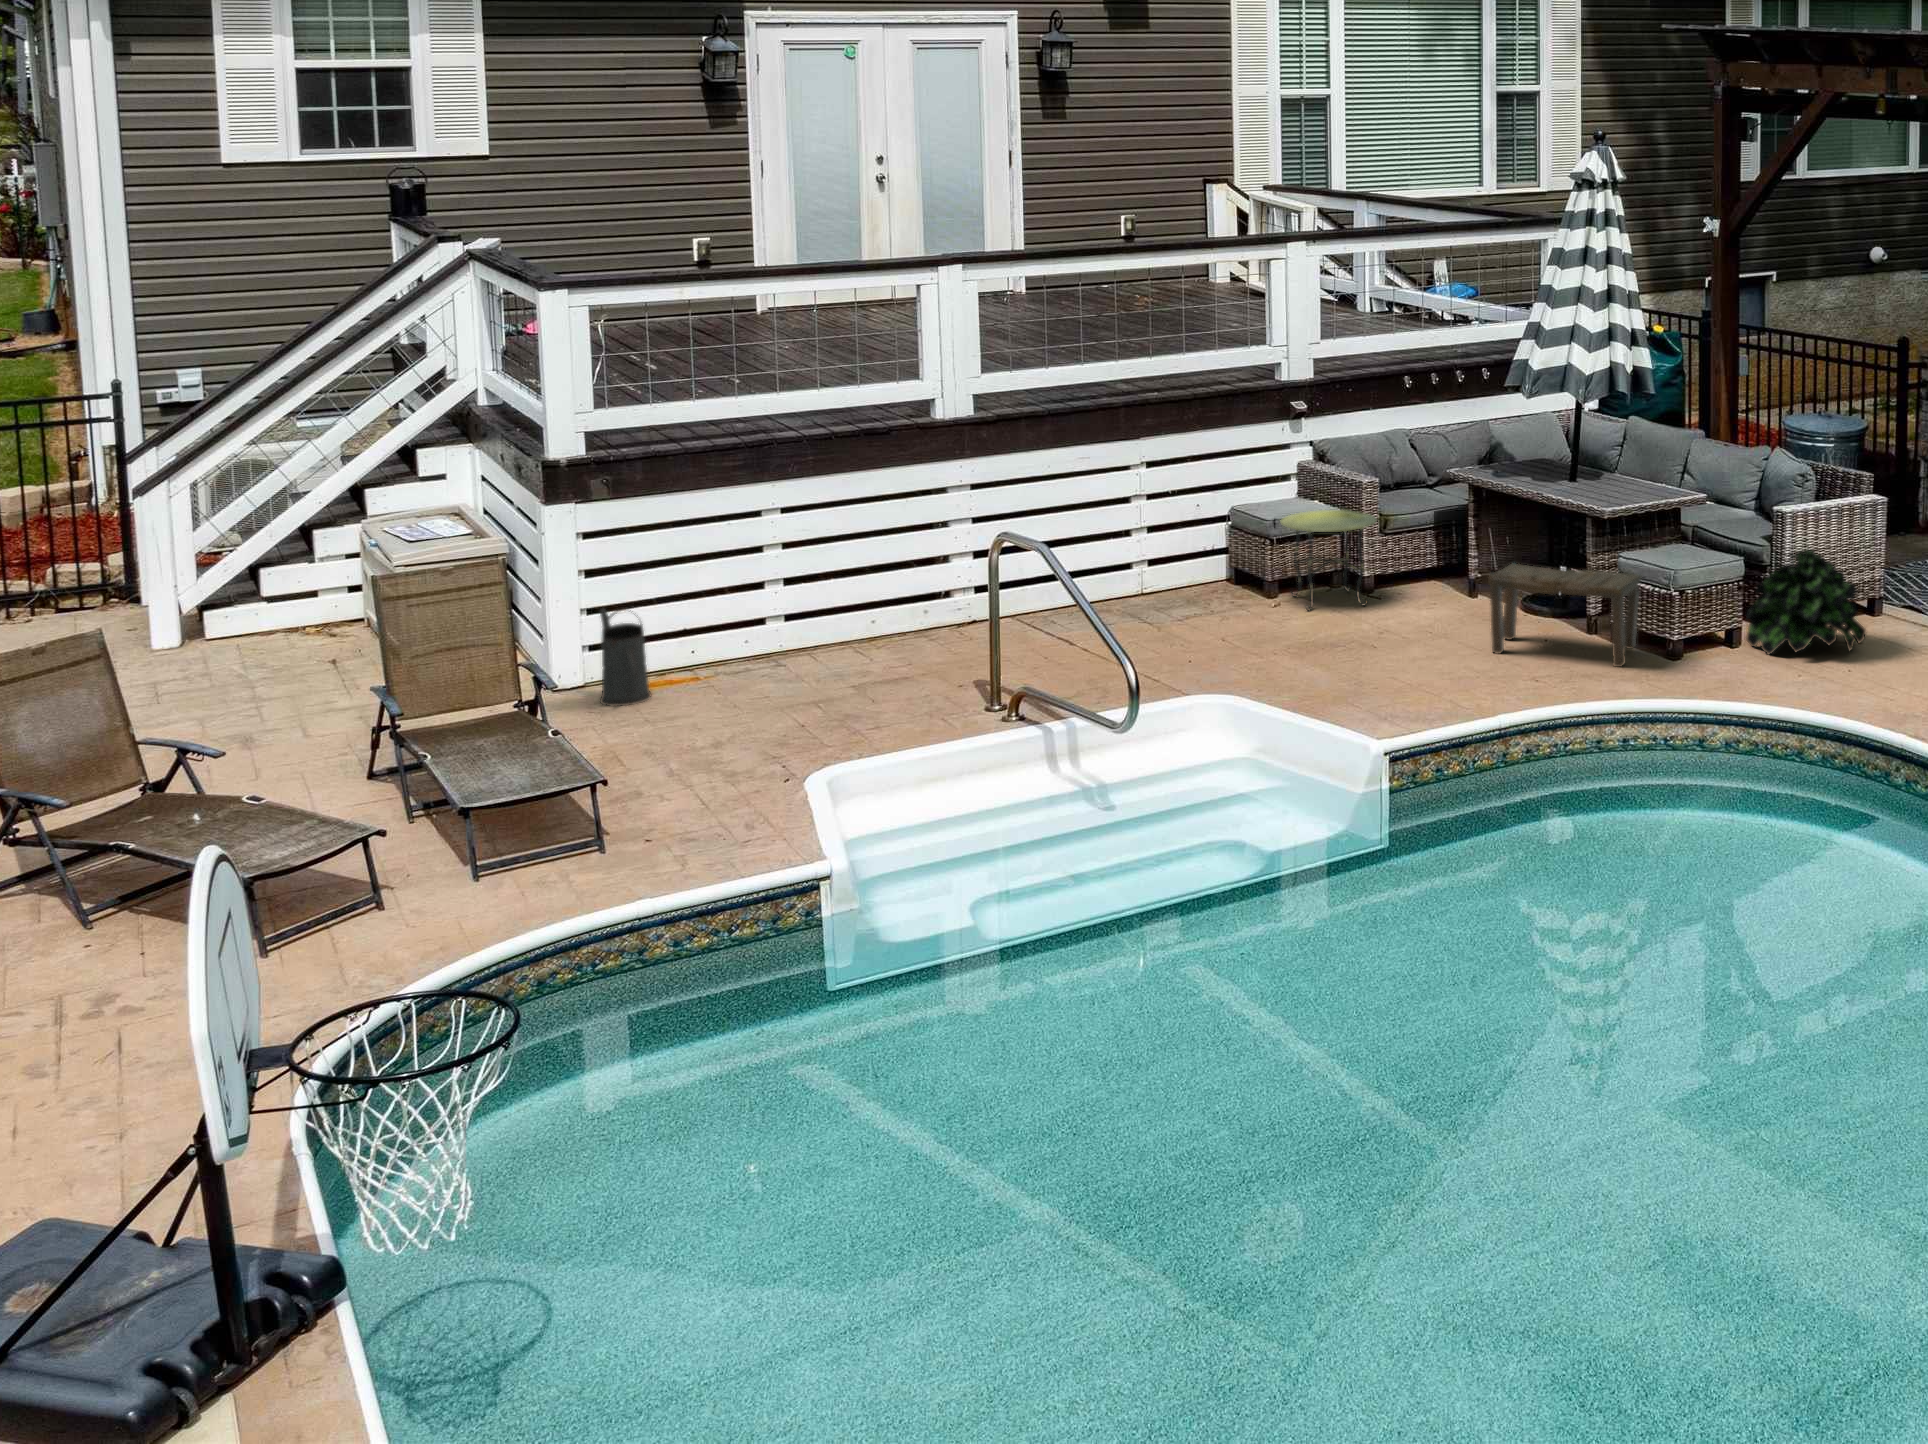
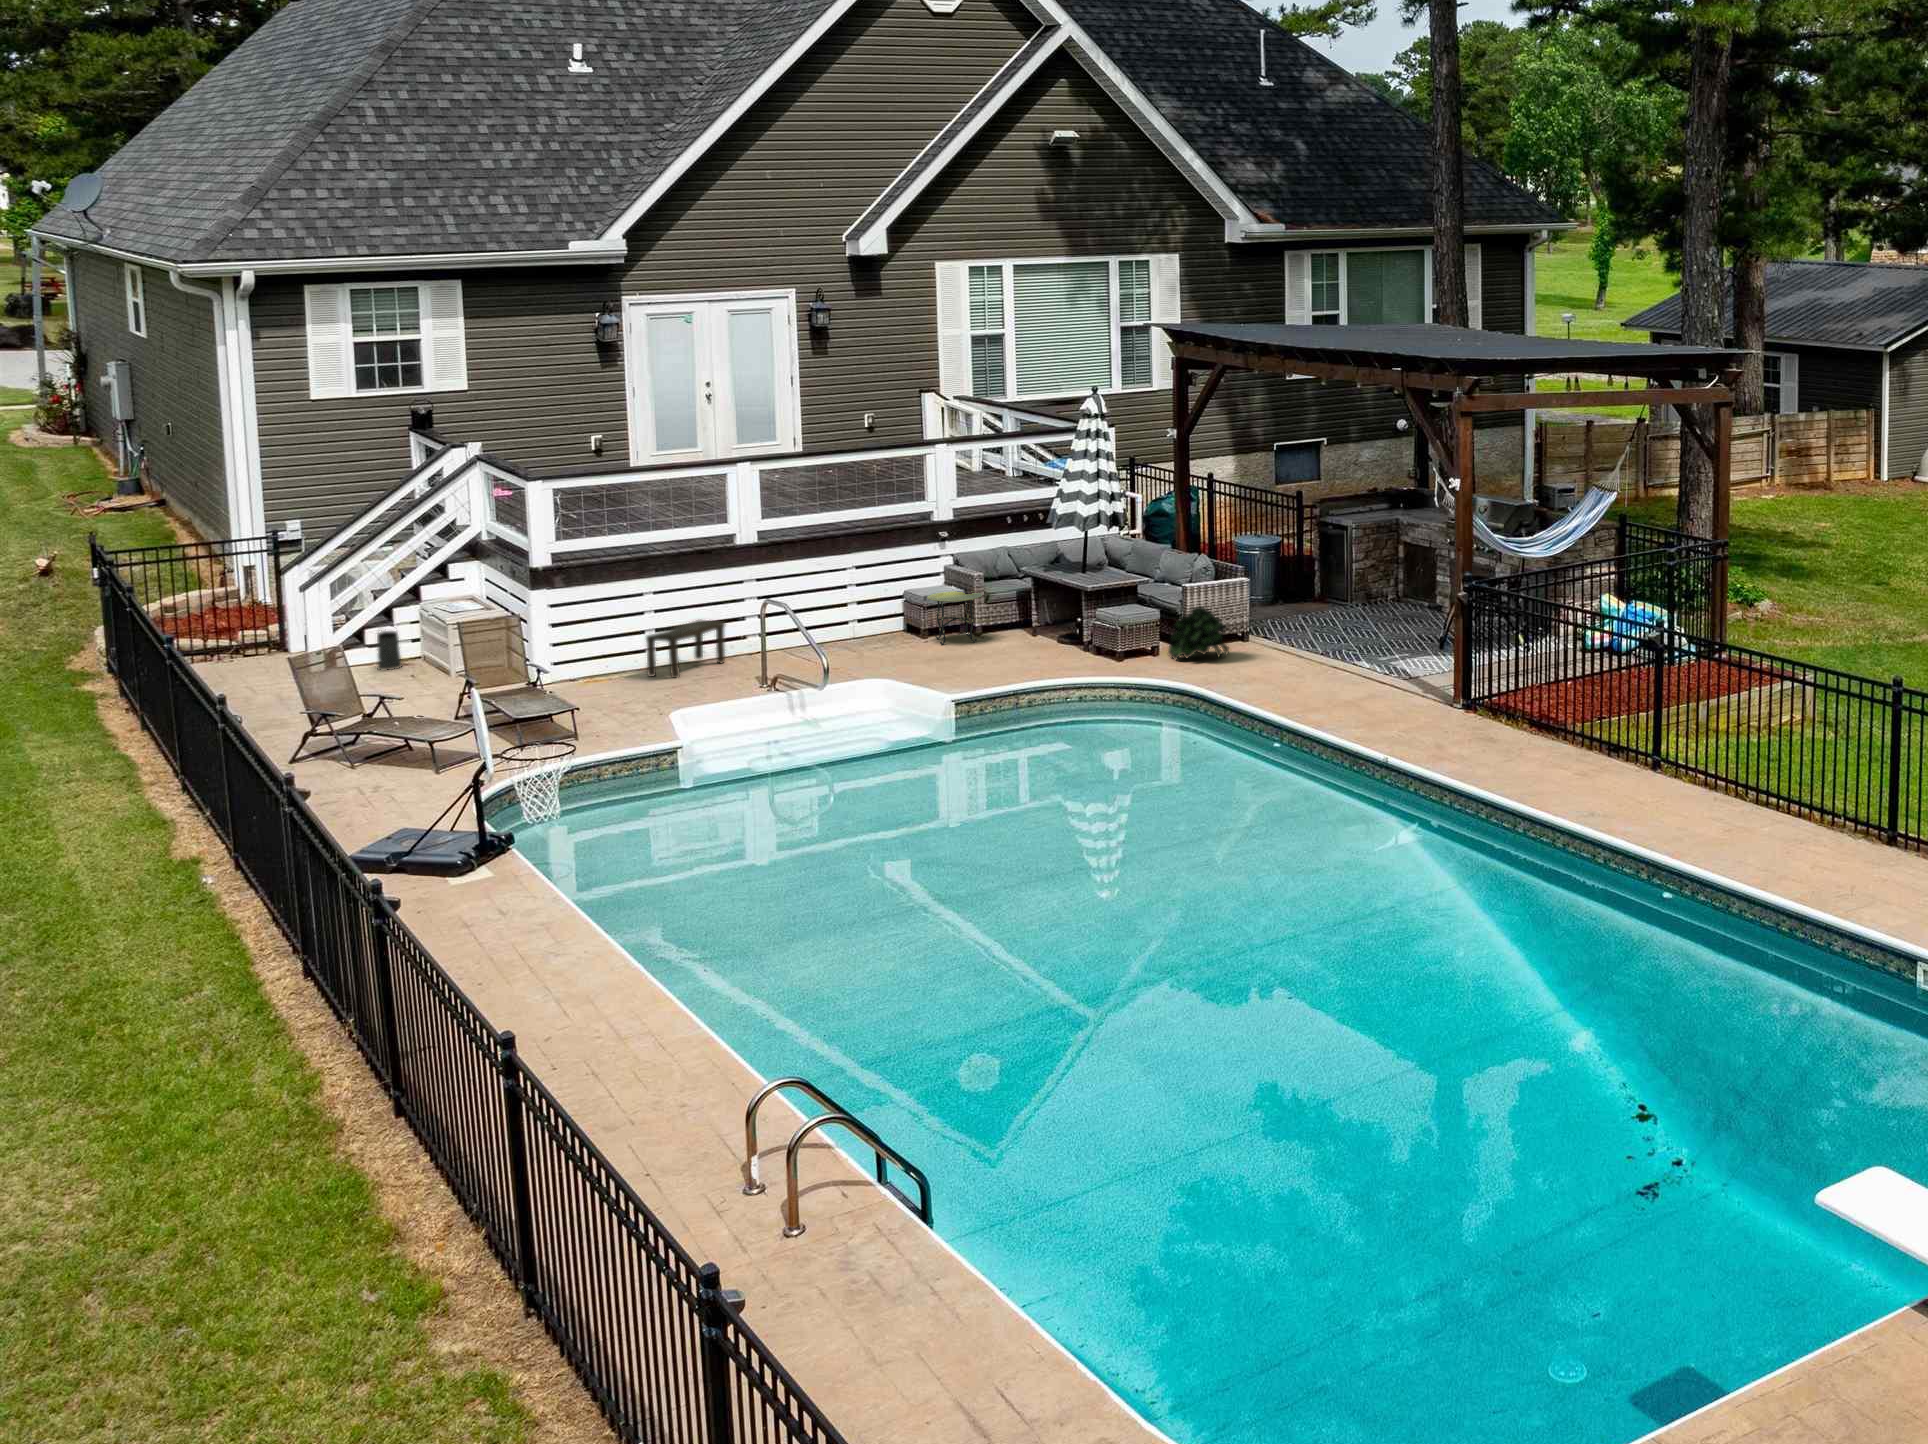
bench: present [1488,563,1641,667] -> present [646,620,726,678]
watering can: present [600,608,651,706] -> present [377,623,402,670]

